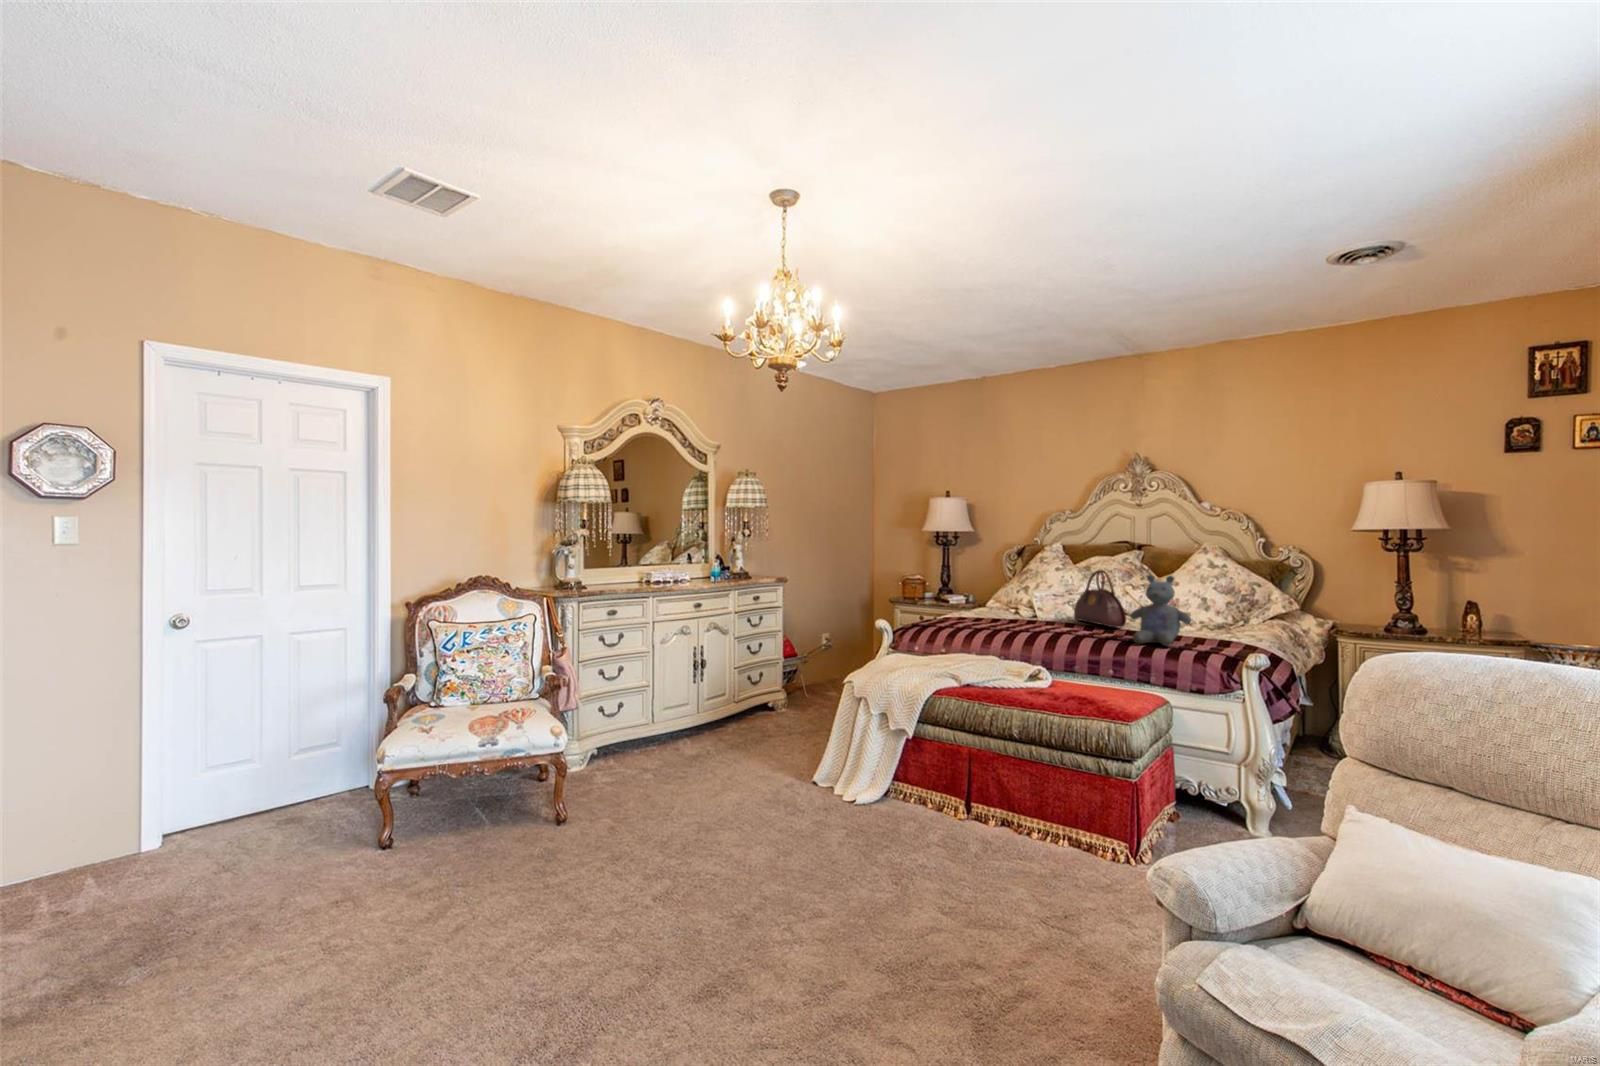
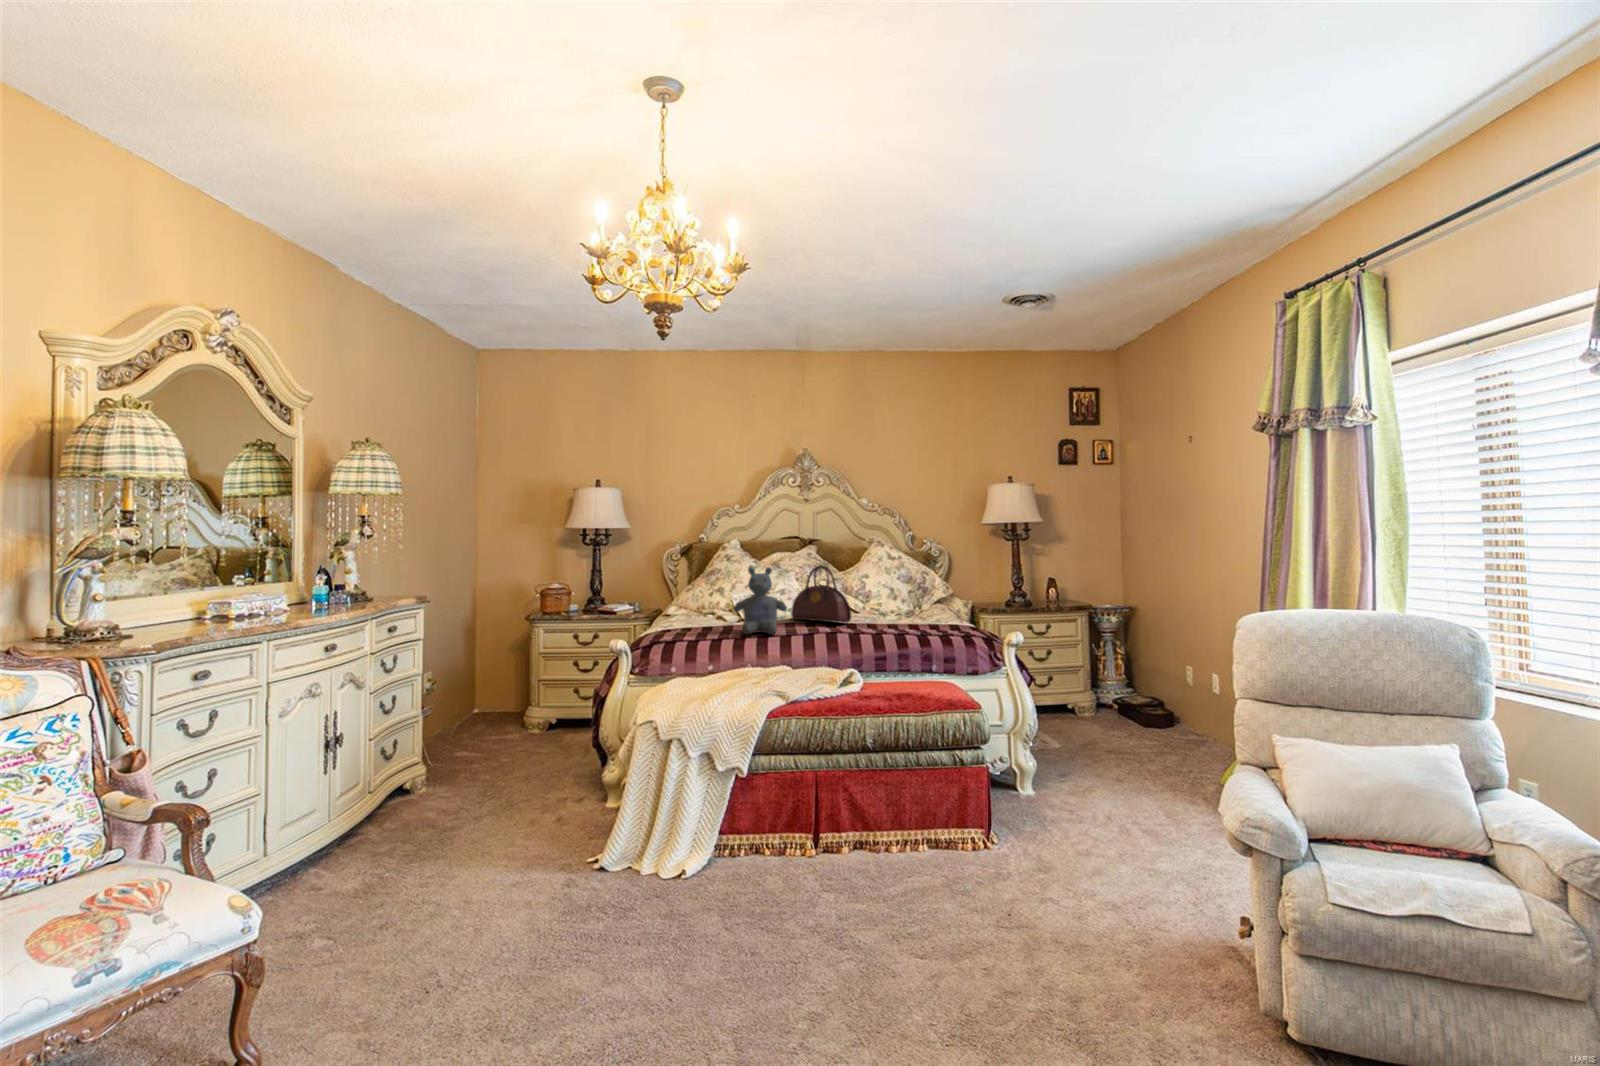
stuffed bear: present [1131,575,1191,646] -> present [734,567,787,634]

